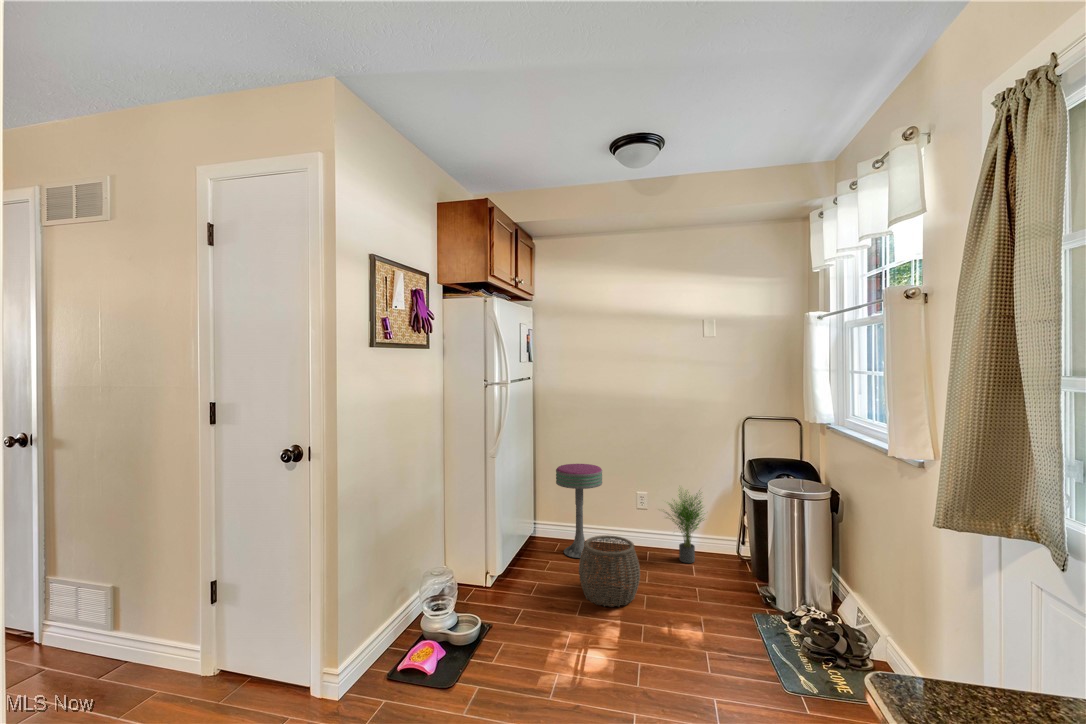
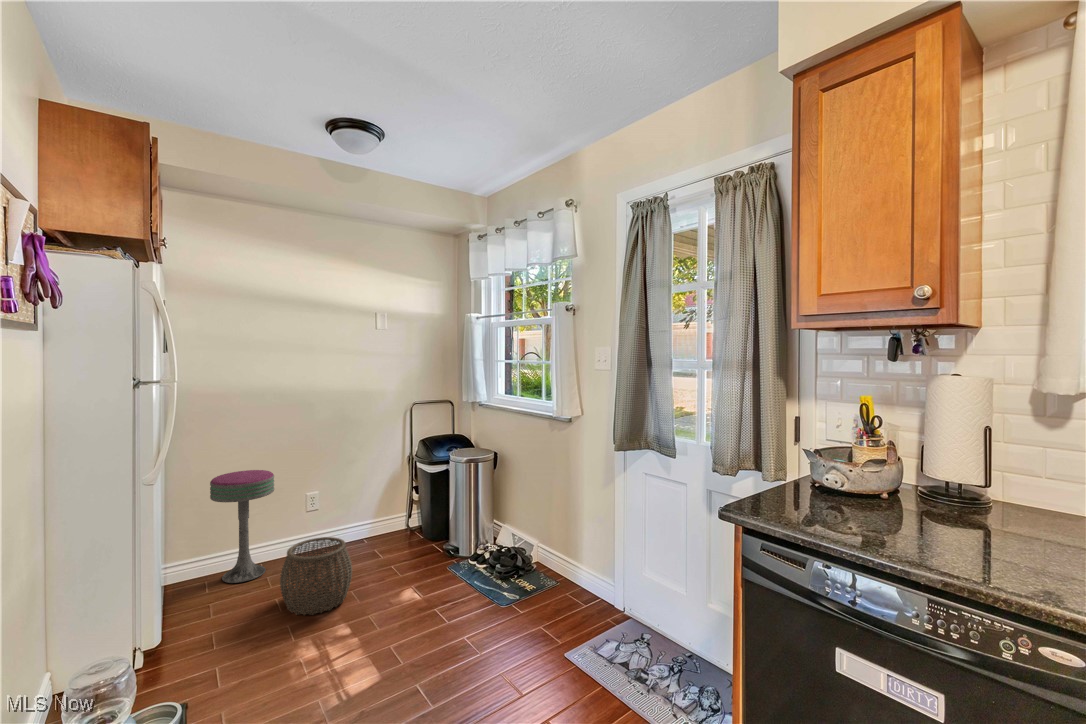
potted plant: present [666,490,703,563] -> none [332,470,388,546]

